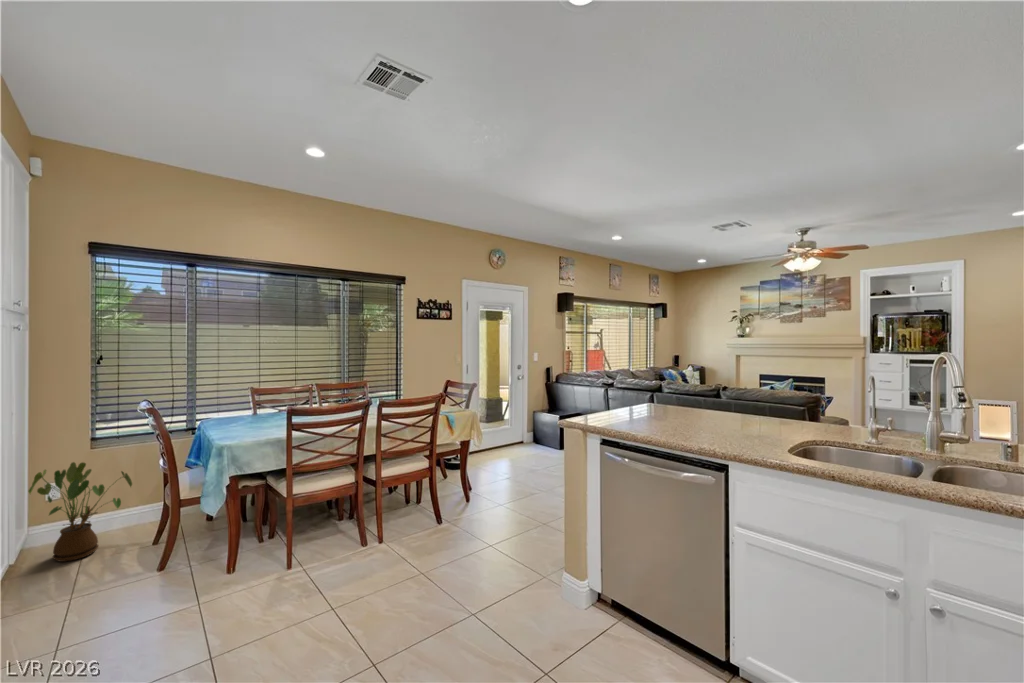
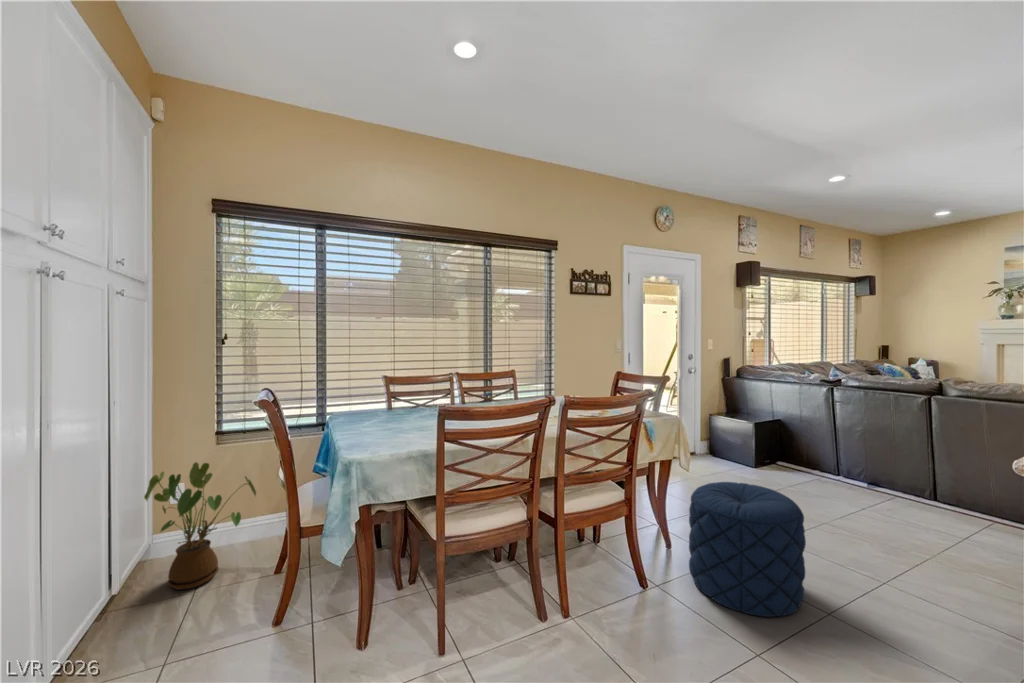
pouf: none [472,453,537,530] -> present [689,482,806,617]

